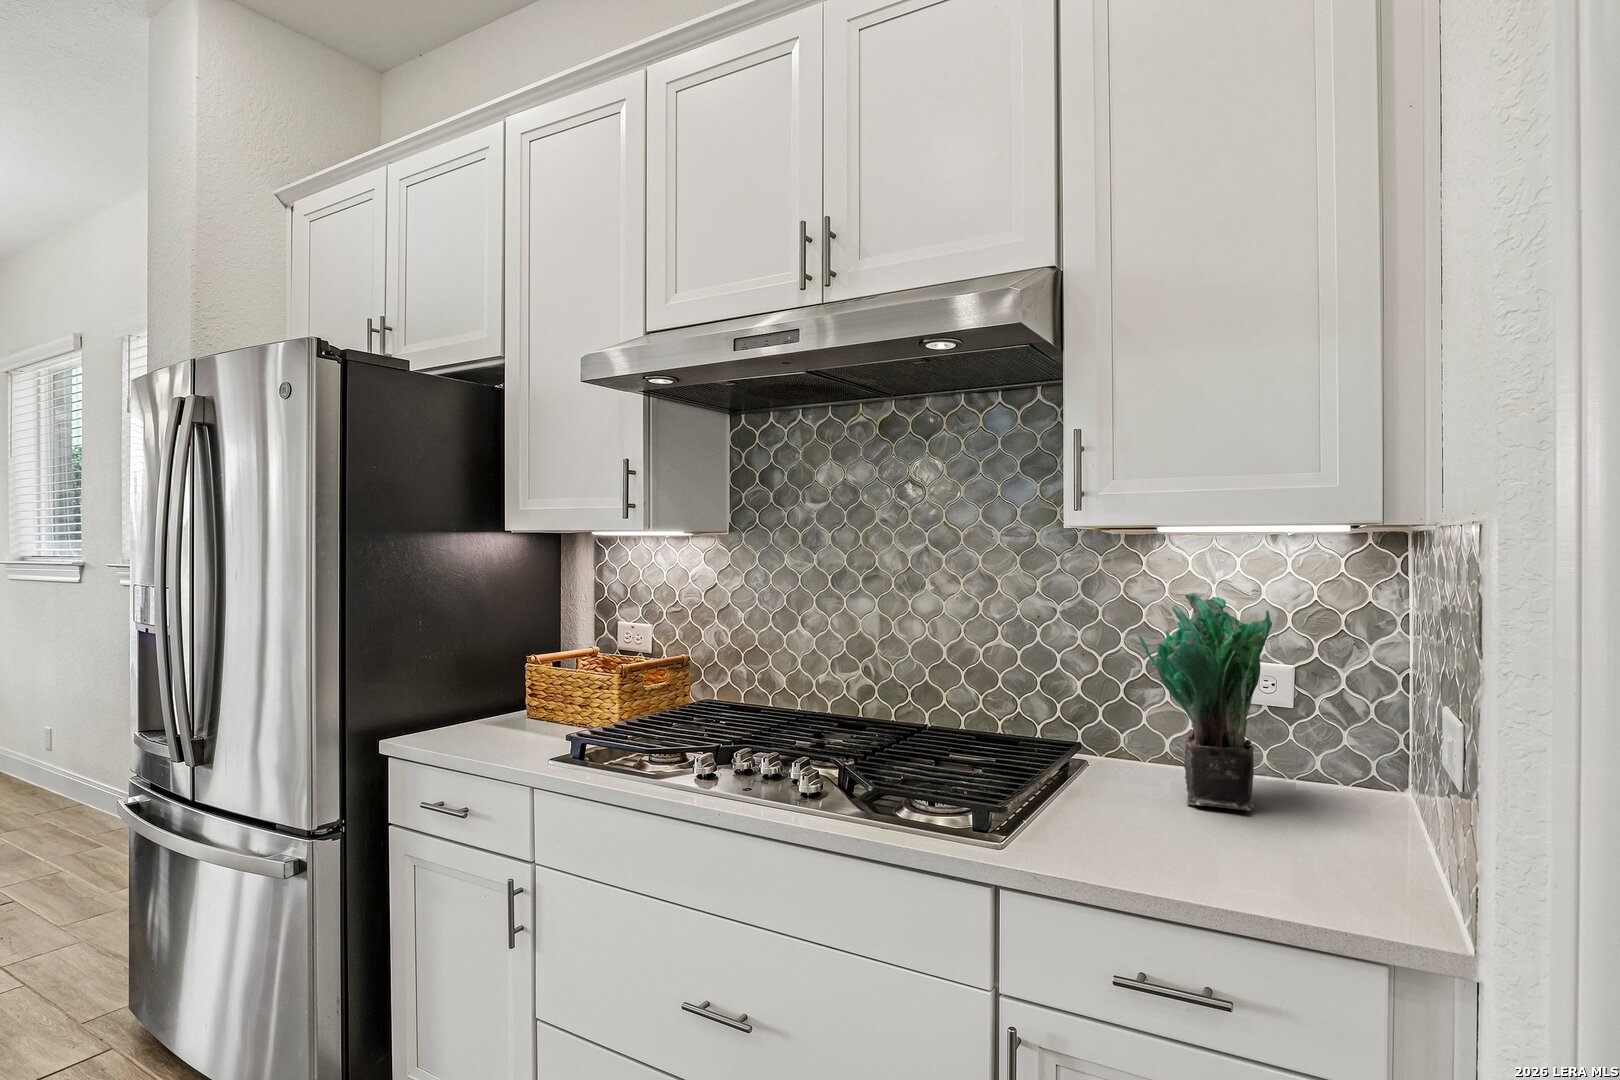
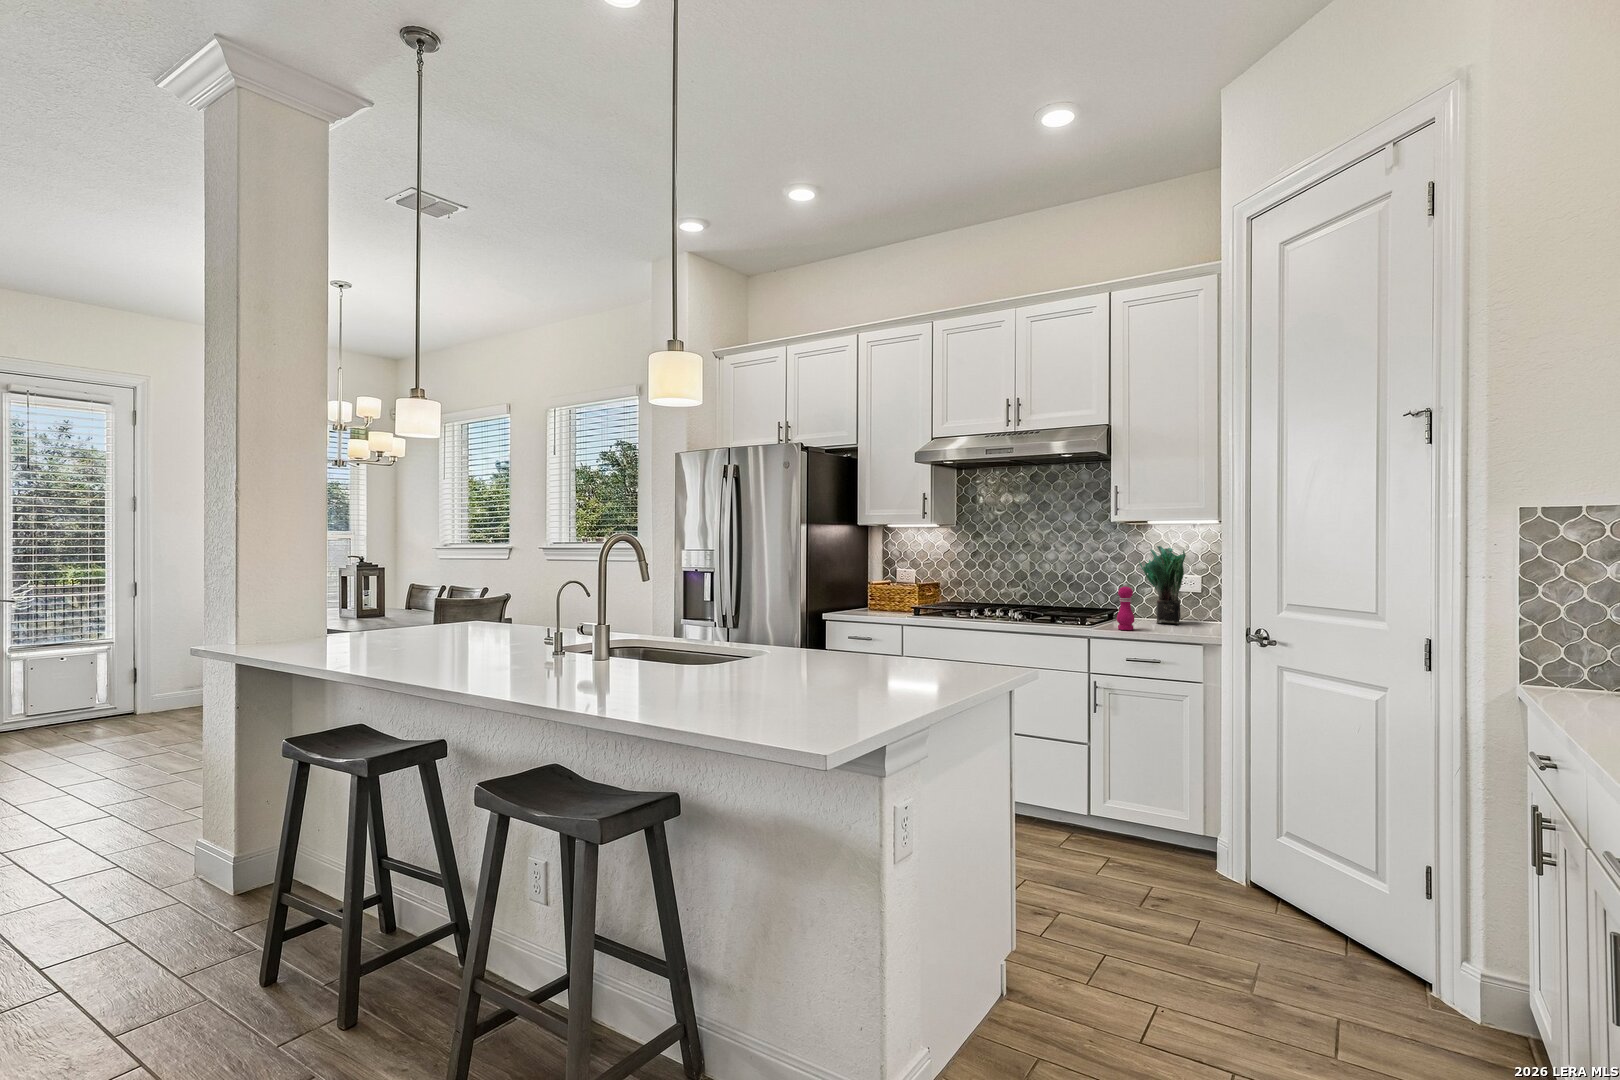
pepper mill: none [1088,715,1139,858] -> present [1117,583,1134,630]

